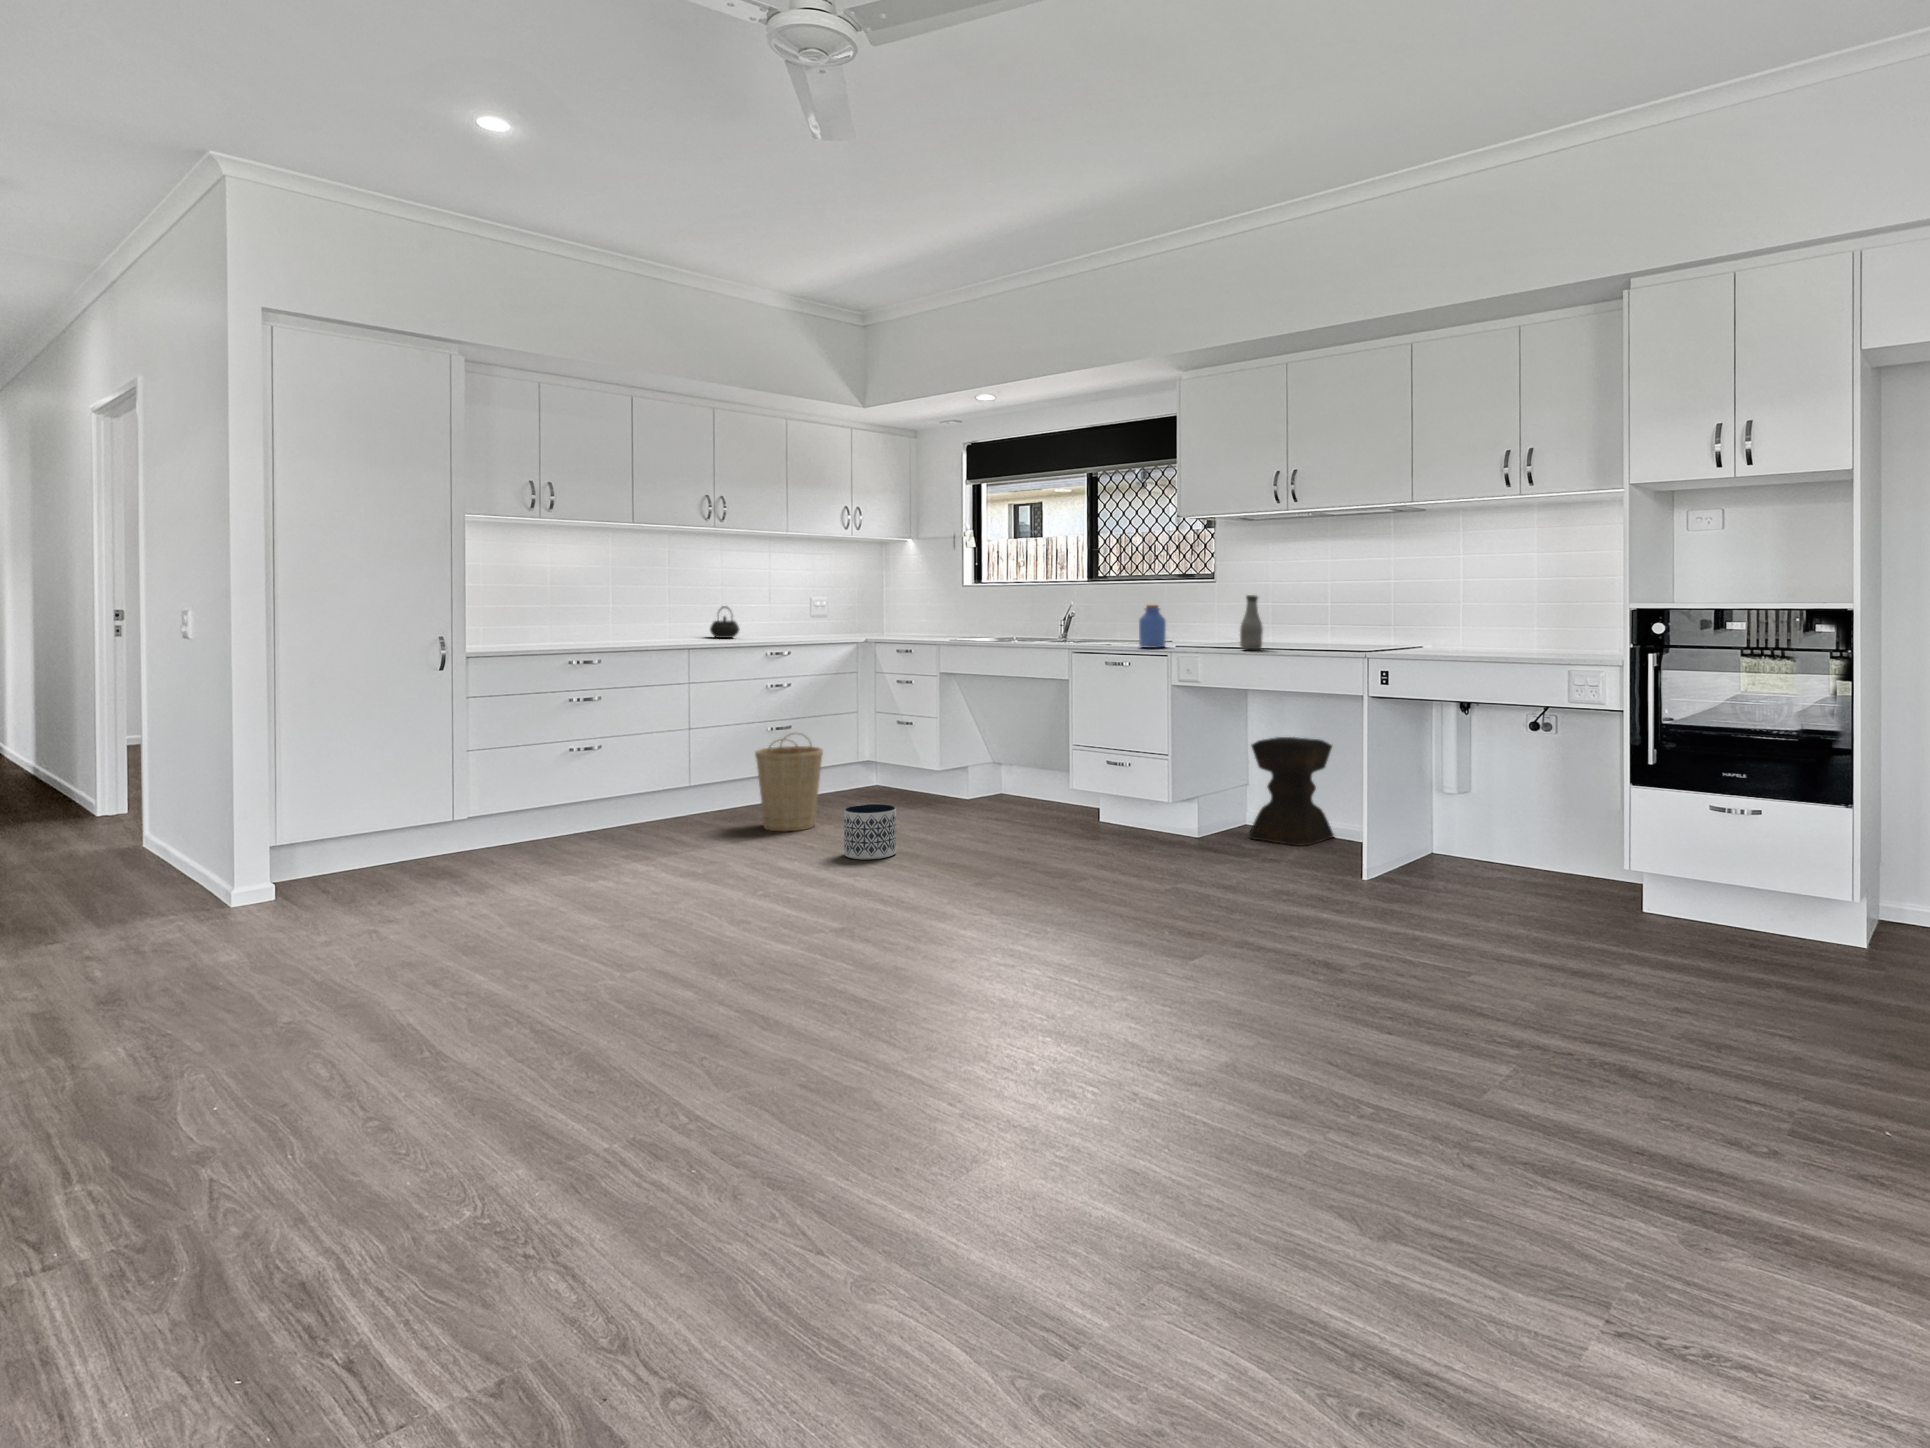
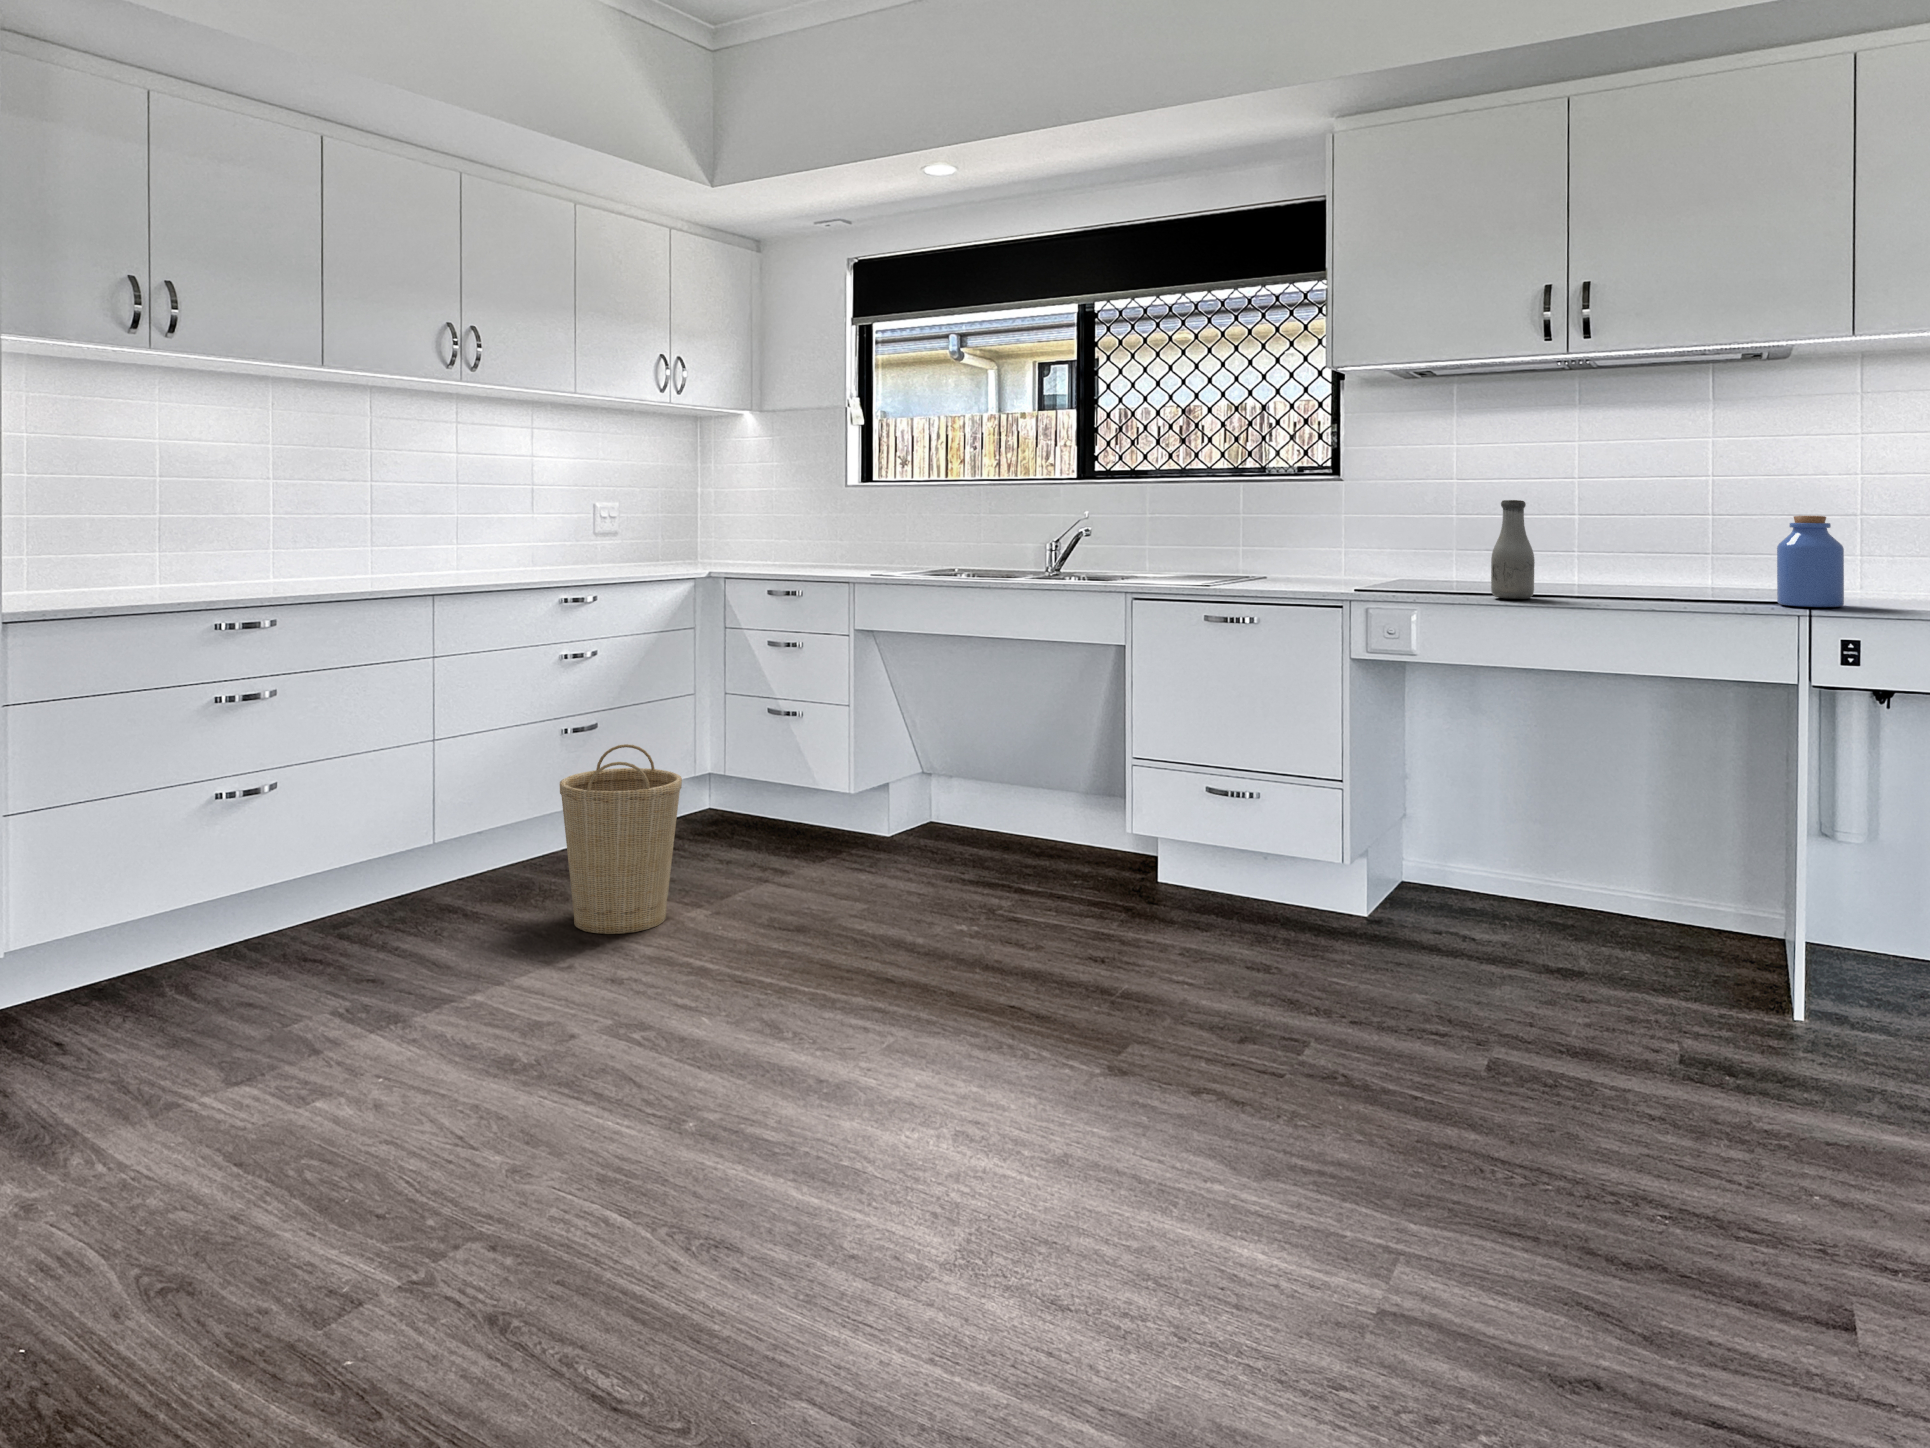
jar: present [1139,605,1166,648] -> present [1777,516,1844,607]
kettle: present [710,606,739,638] -> none [442,516,493,571]
stool: present [1249,737,1334,846] -> none [1461,744,1609,949]
planter: present [844,804,896,860] -> none [778,897,878,1018]

